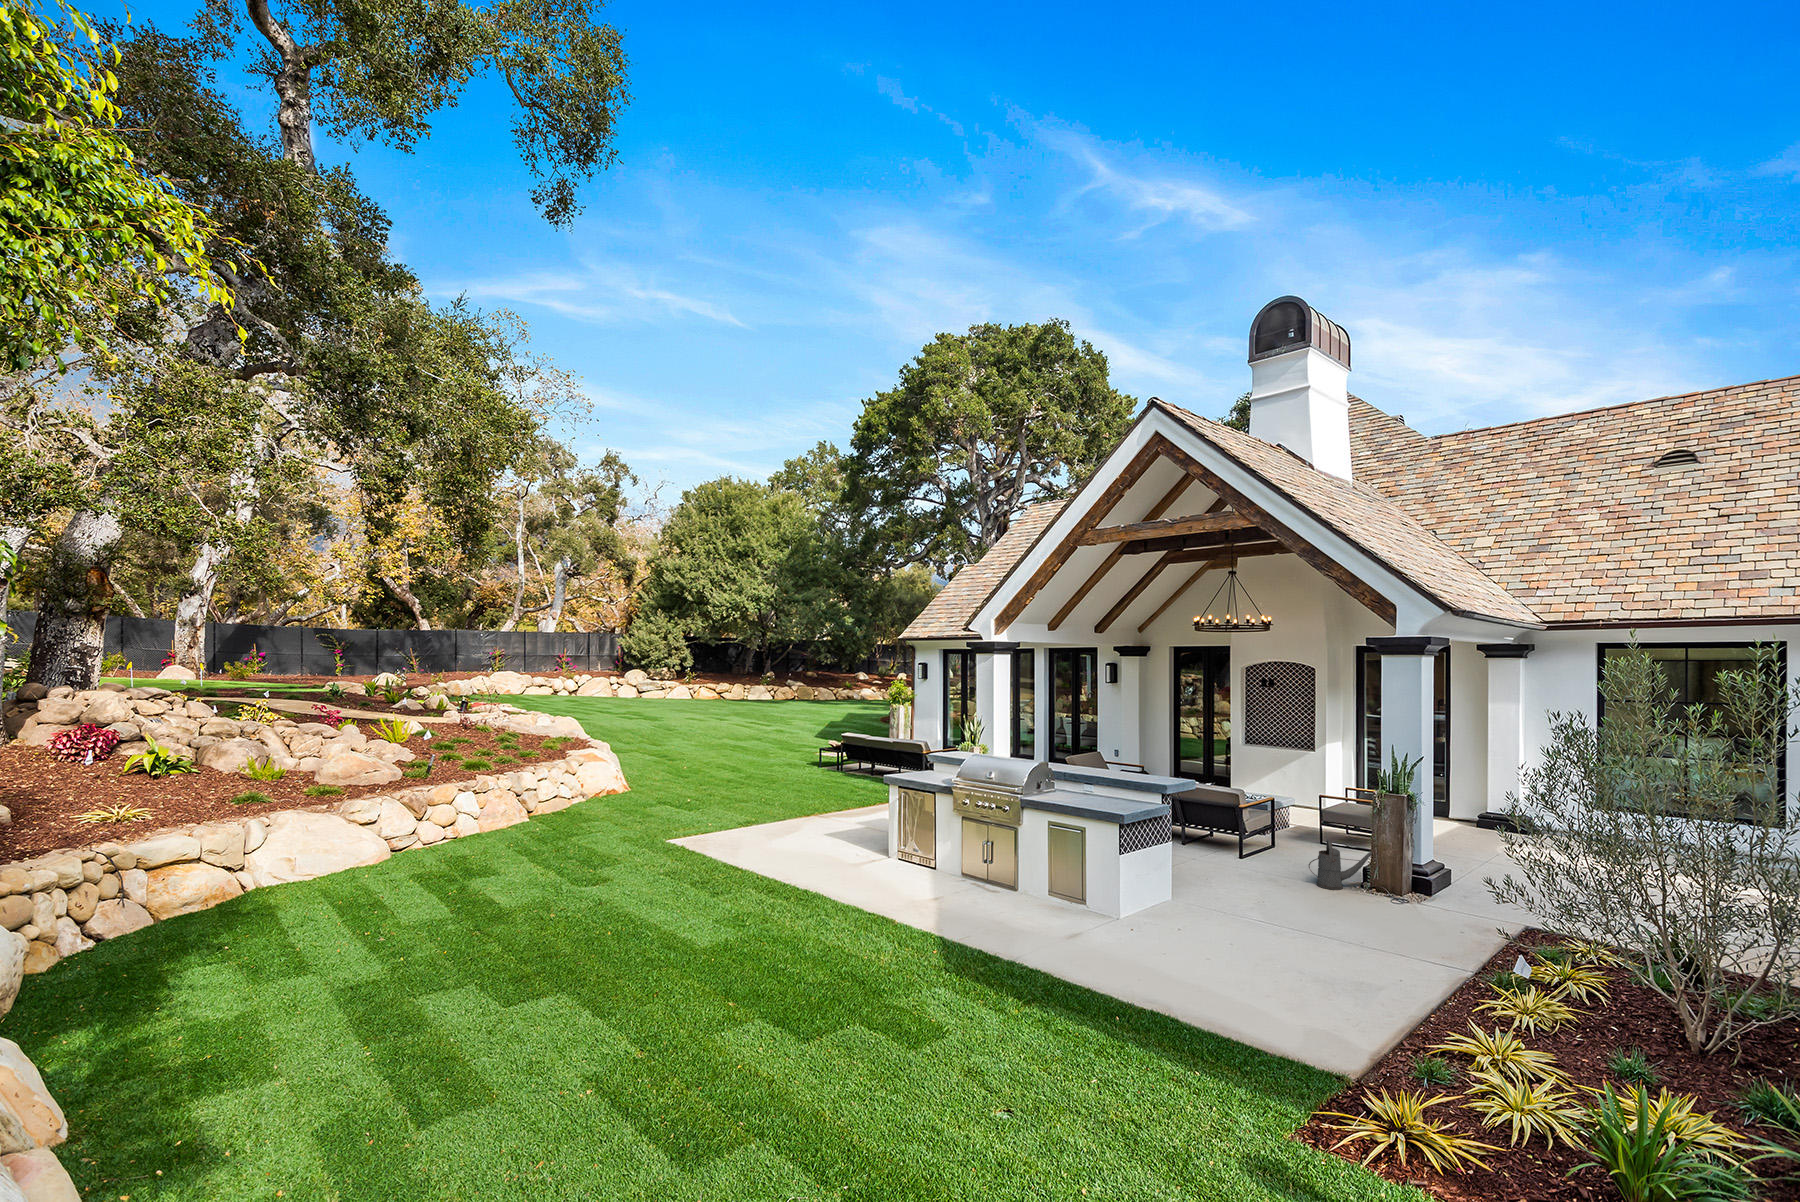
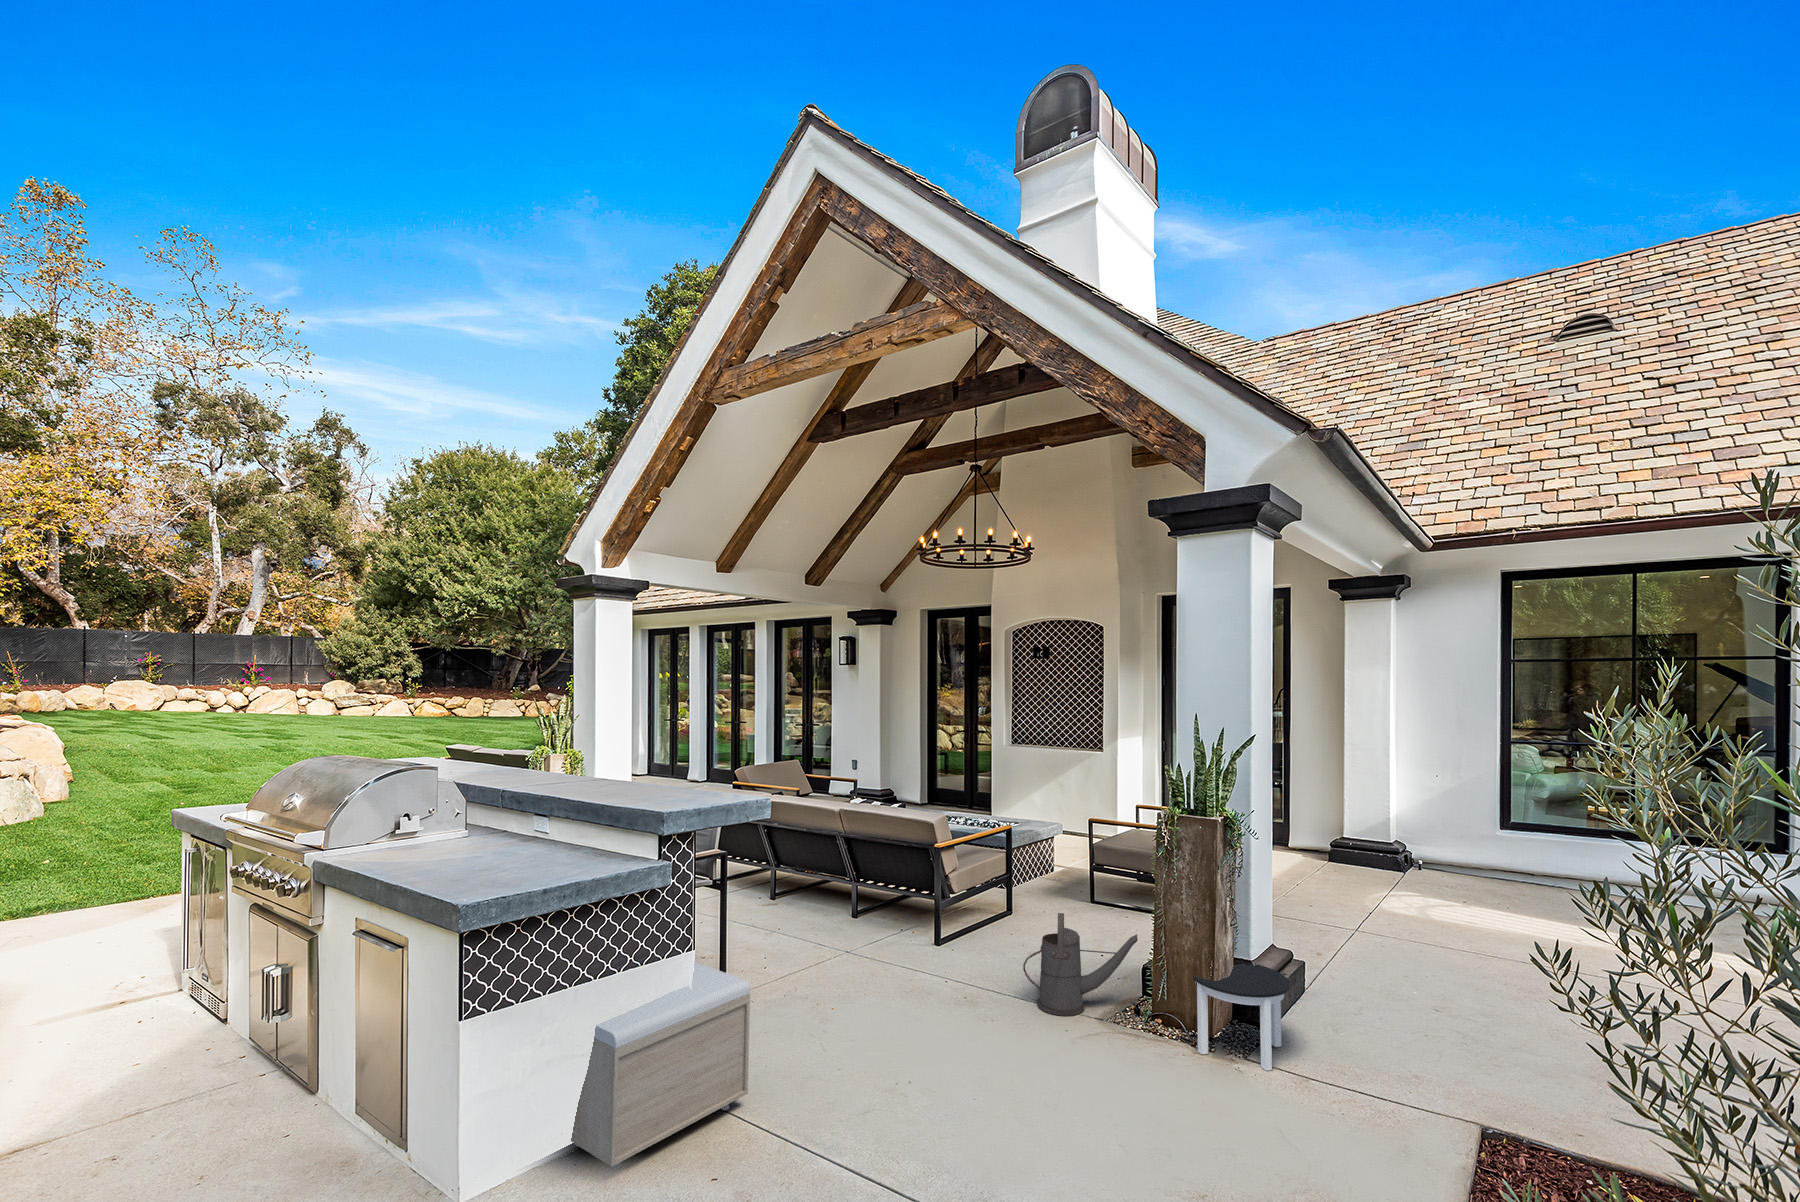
storage bench: none [1135,850,1205,924] -> present [571,962,750,1170]
round table: none [1404,864,1457,913] -> present [1193,964,1290,1071]

